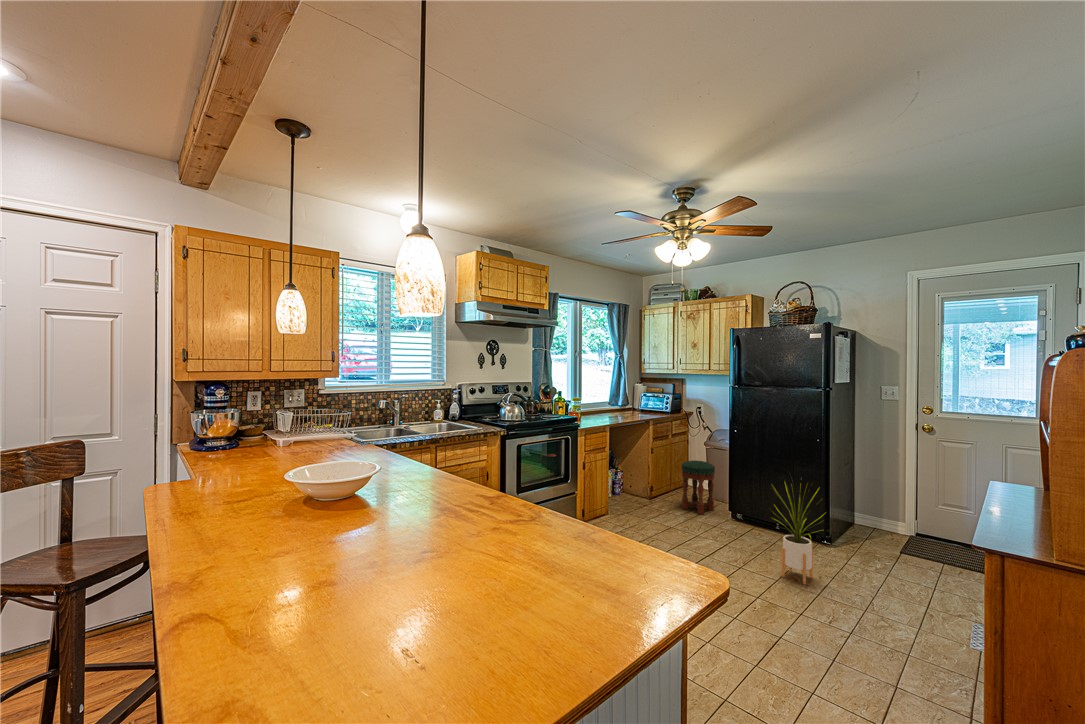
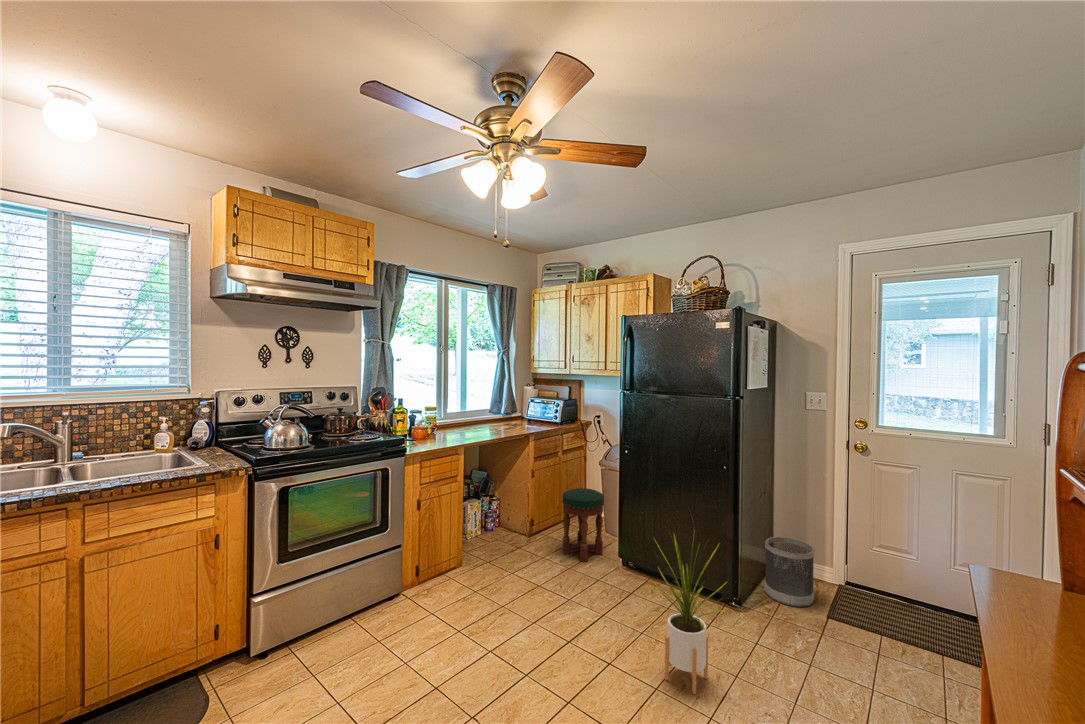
wastebasket: none [849,497,890,546] -> present [764,537,815,607]

